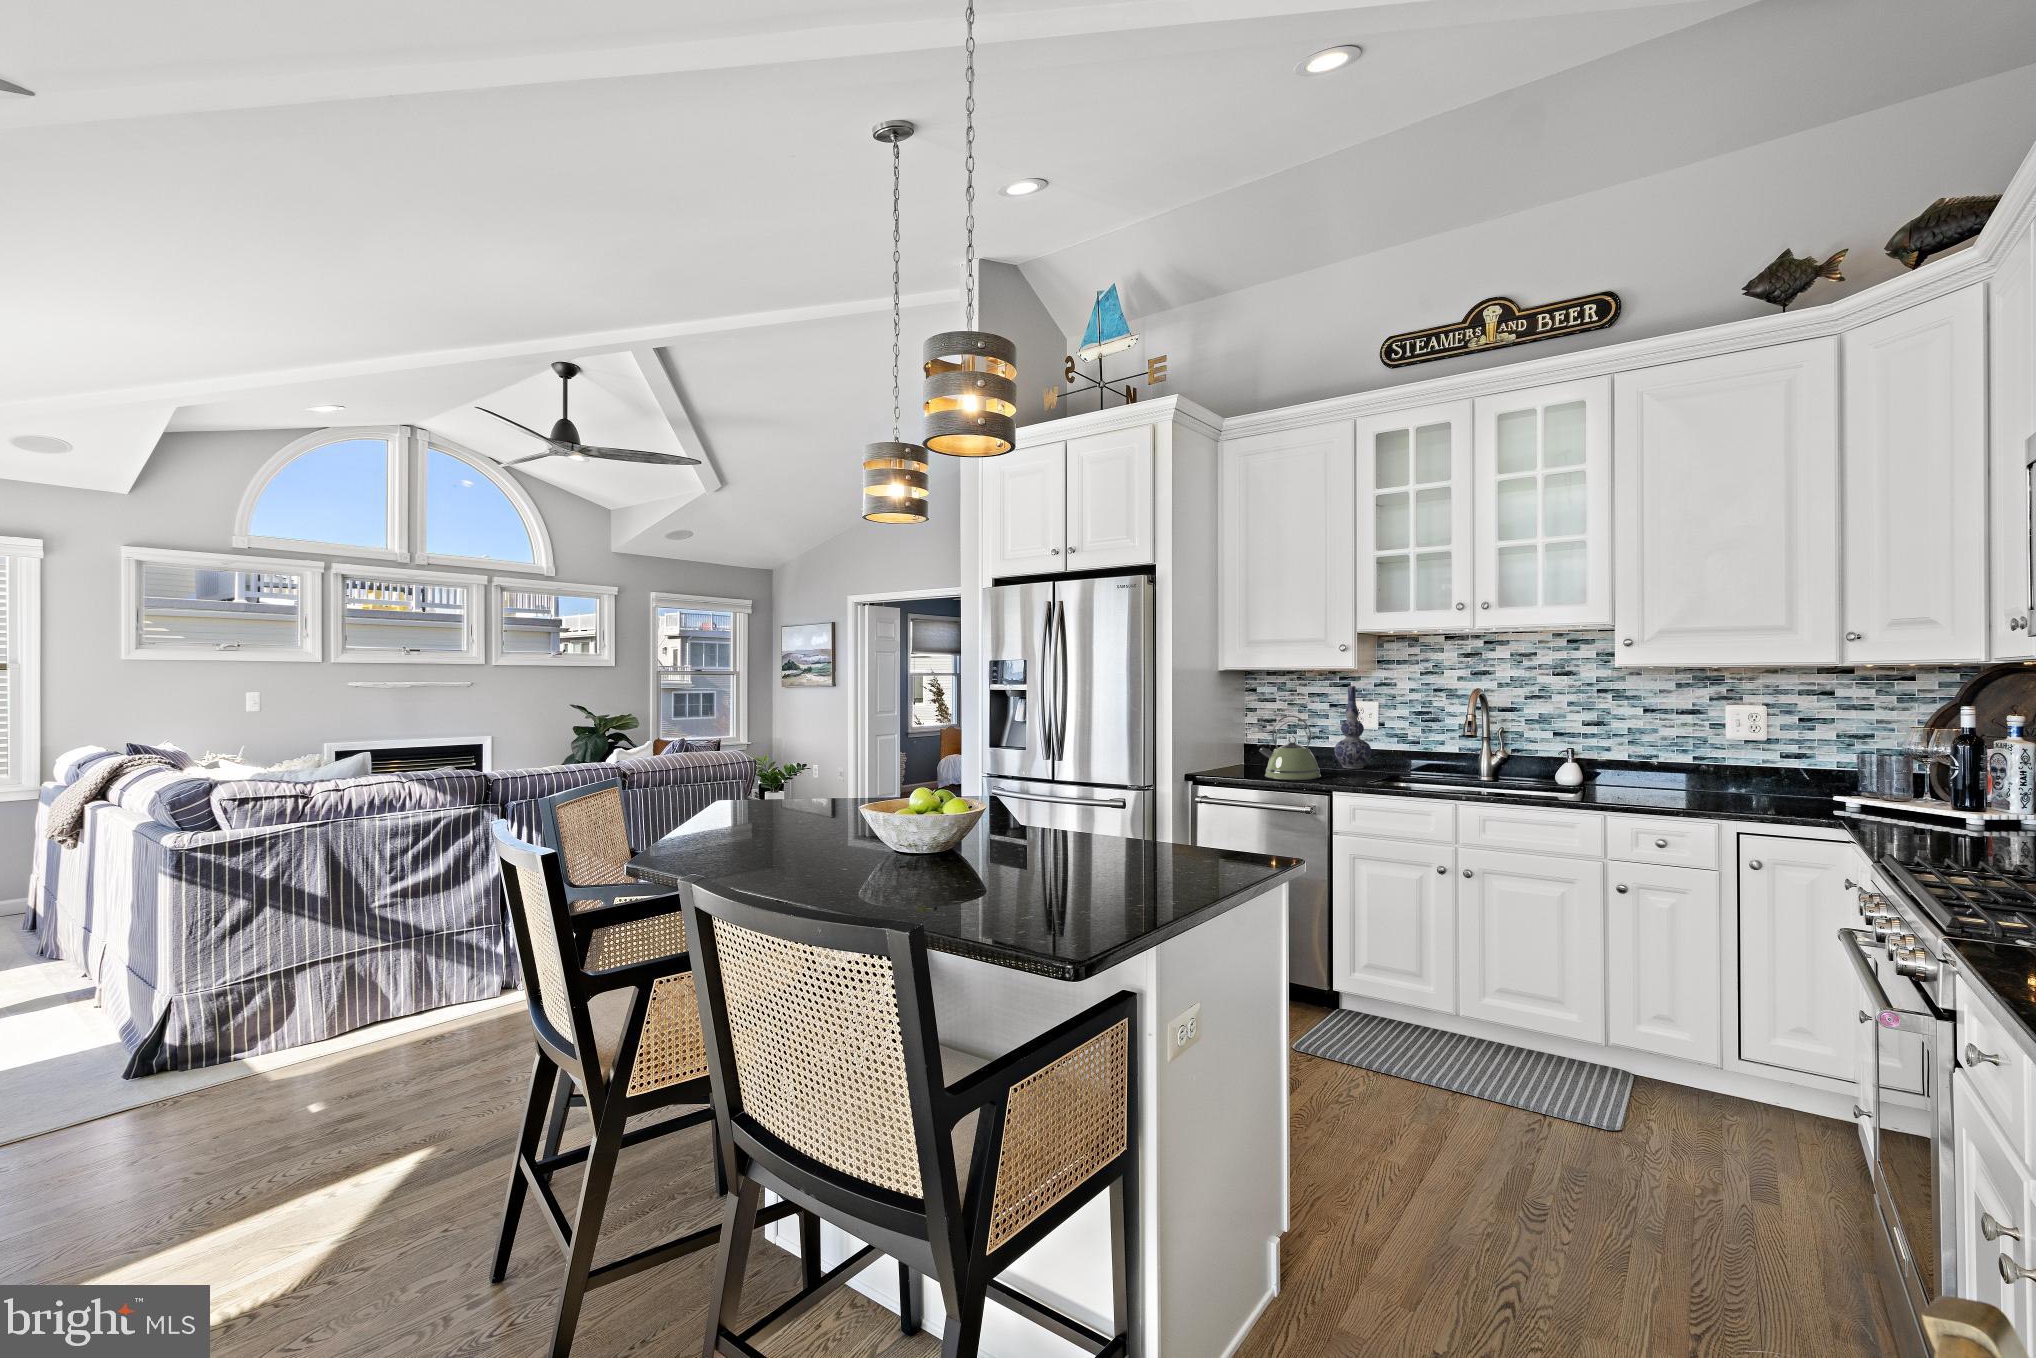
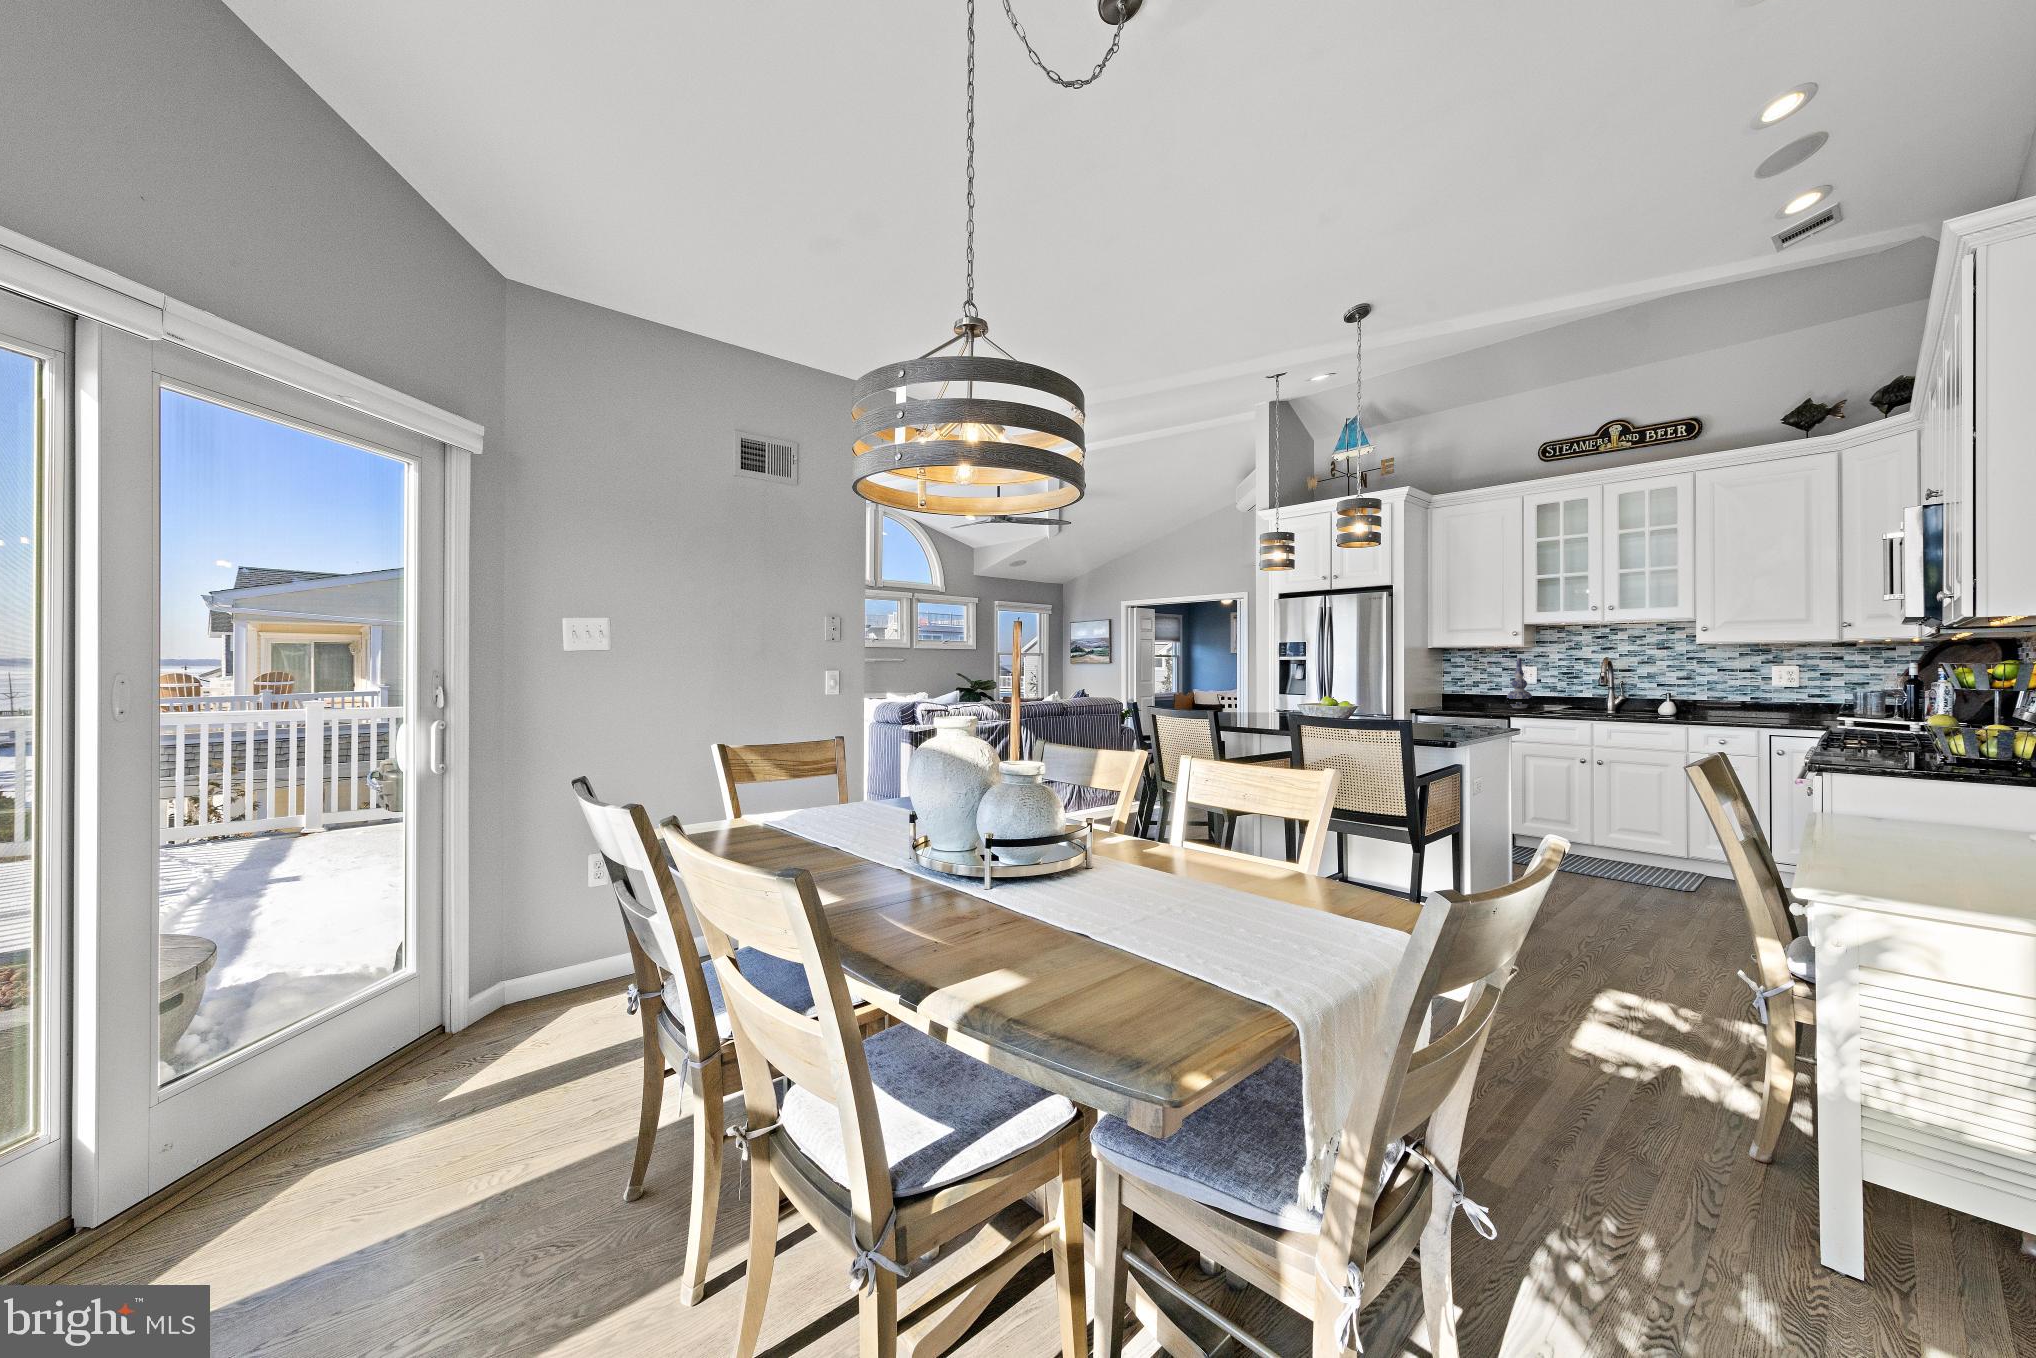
kettle: present [1257,716,1321,780] -> none [1457,675,1500,713]

